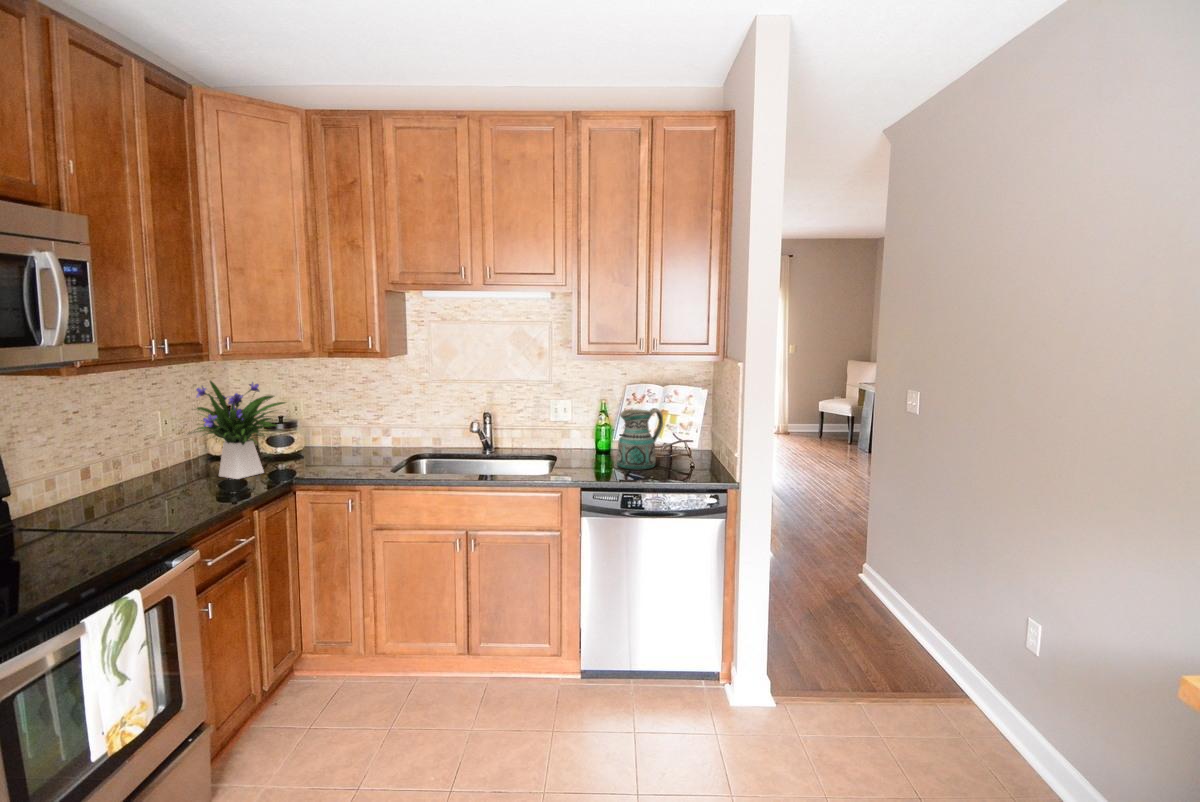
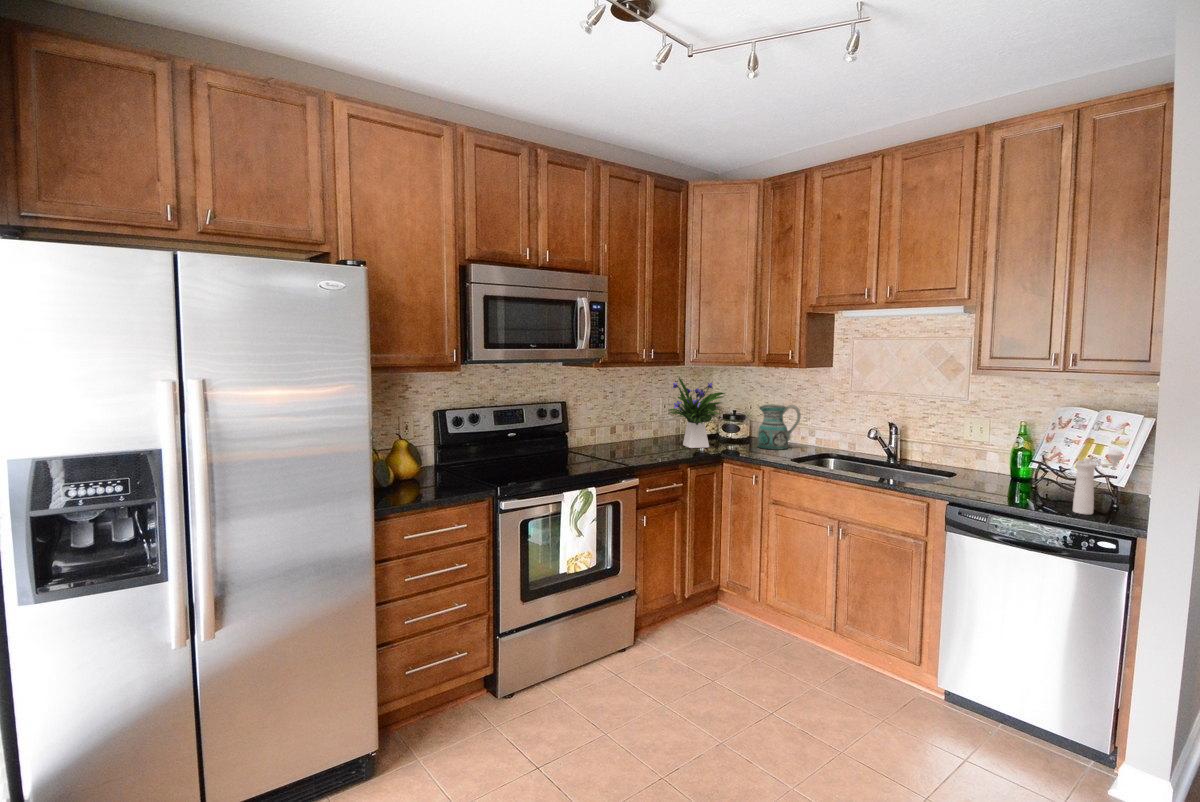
ceramic pitcher: present [617,408,663,470] -> present [758,404,801,450]
pepper mill: none [689,420,712,479] -> present [1073,450,1123,514]

